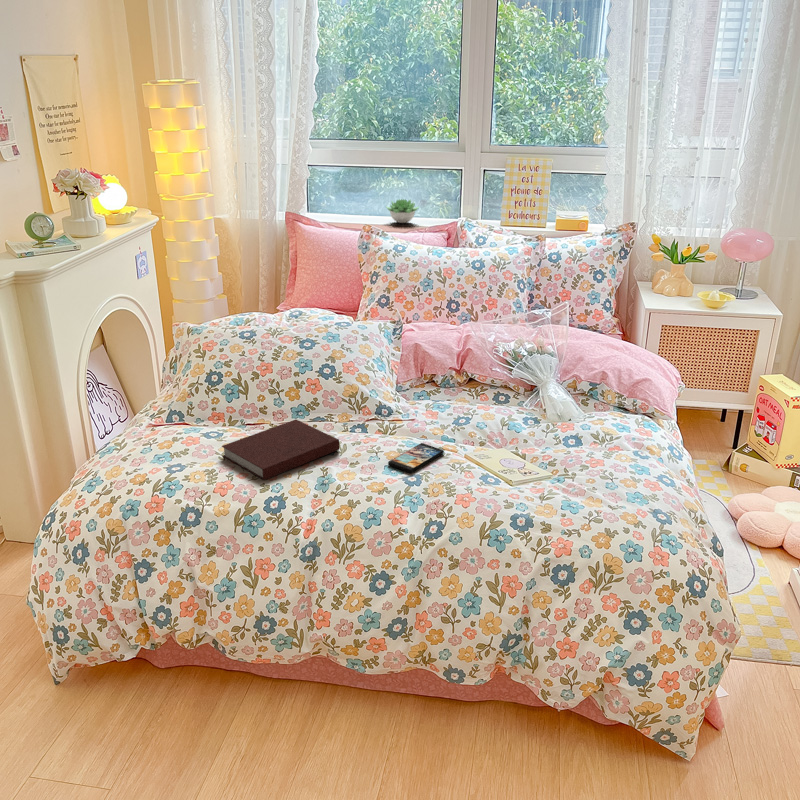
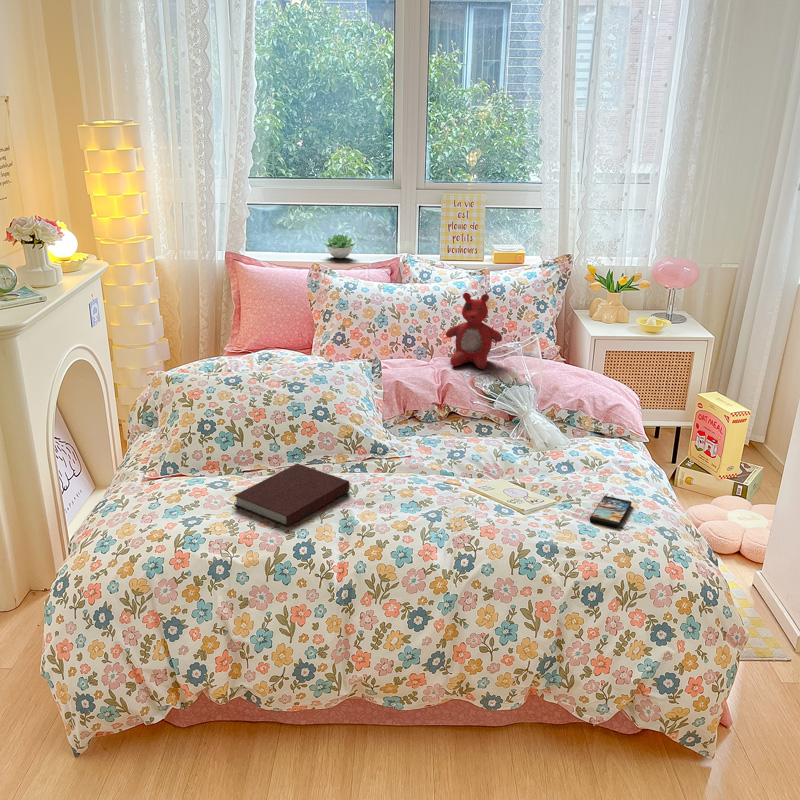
stuffed bear: none [484,257,541,336] -> present [446,293,502,369]
smartphone: present [388,443,444,473] -> present [590,496,631,528]

